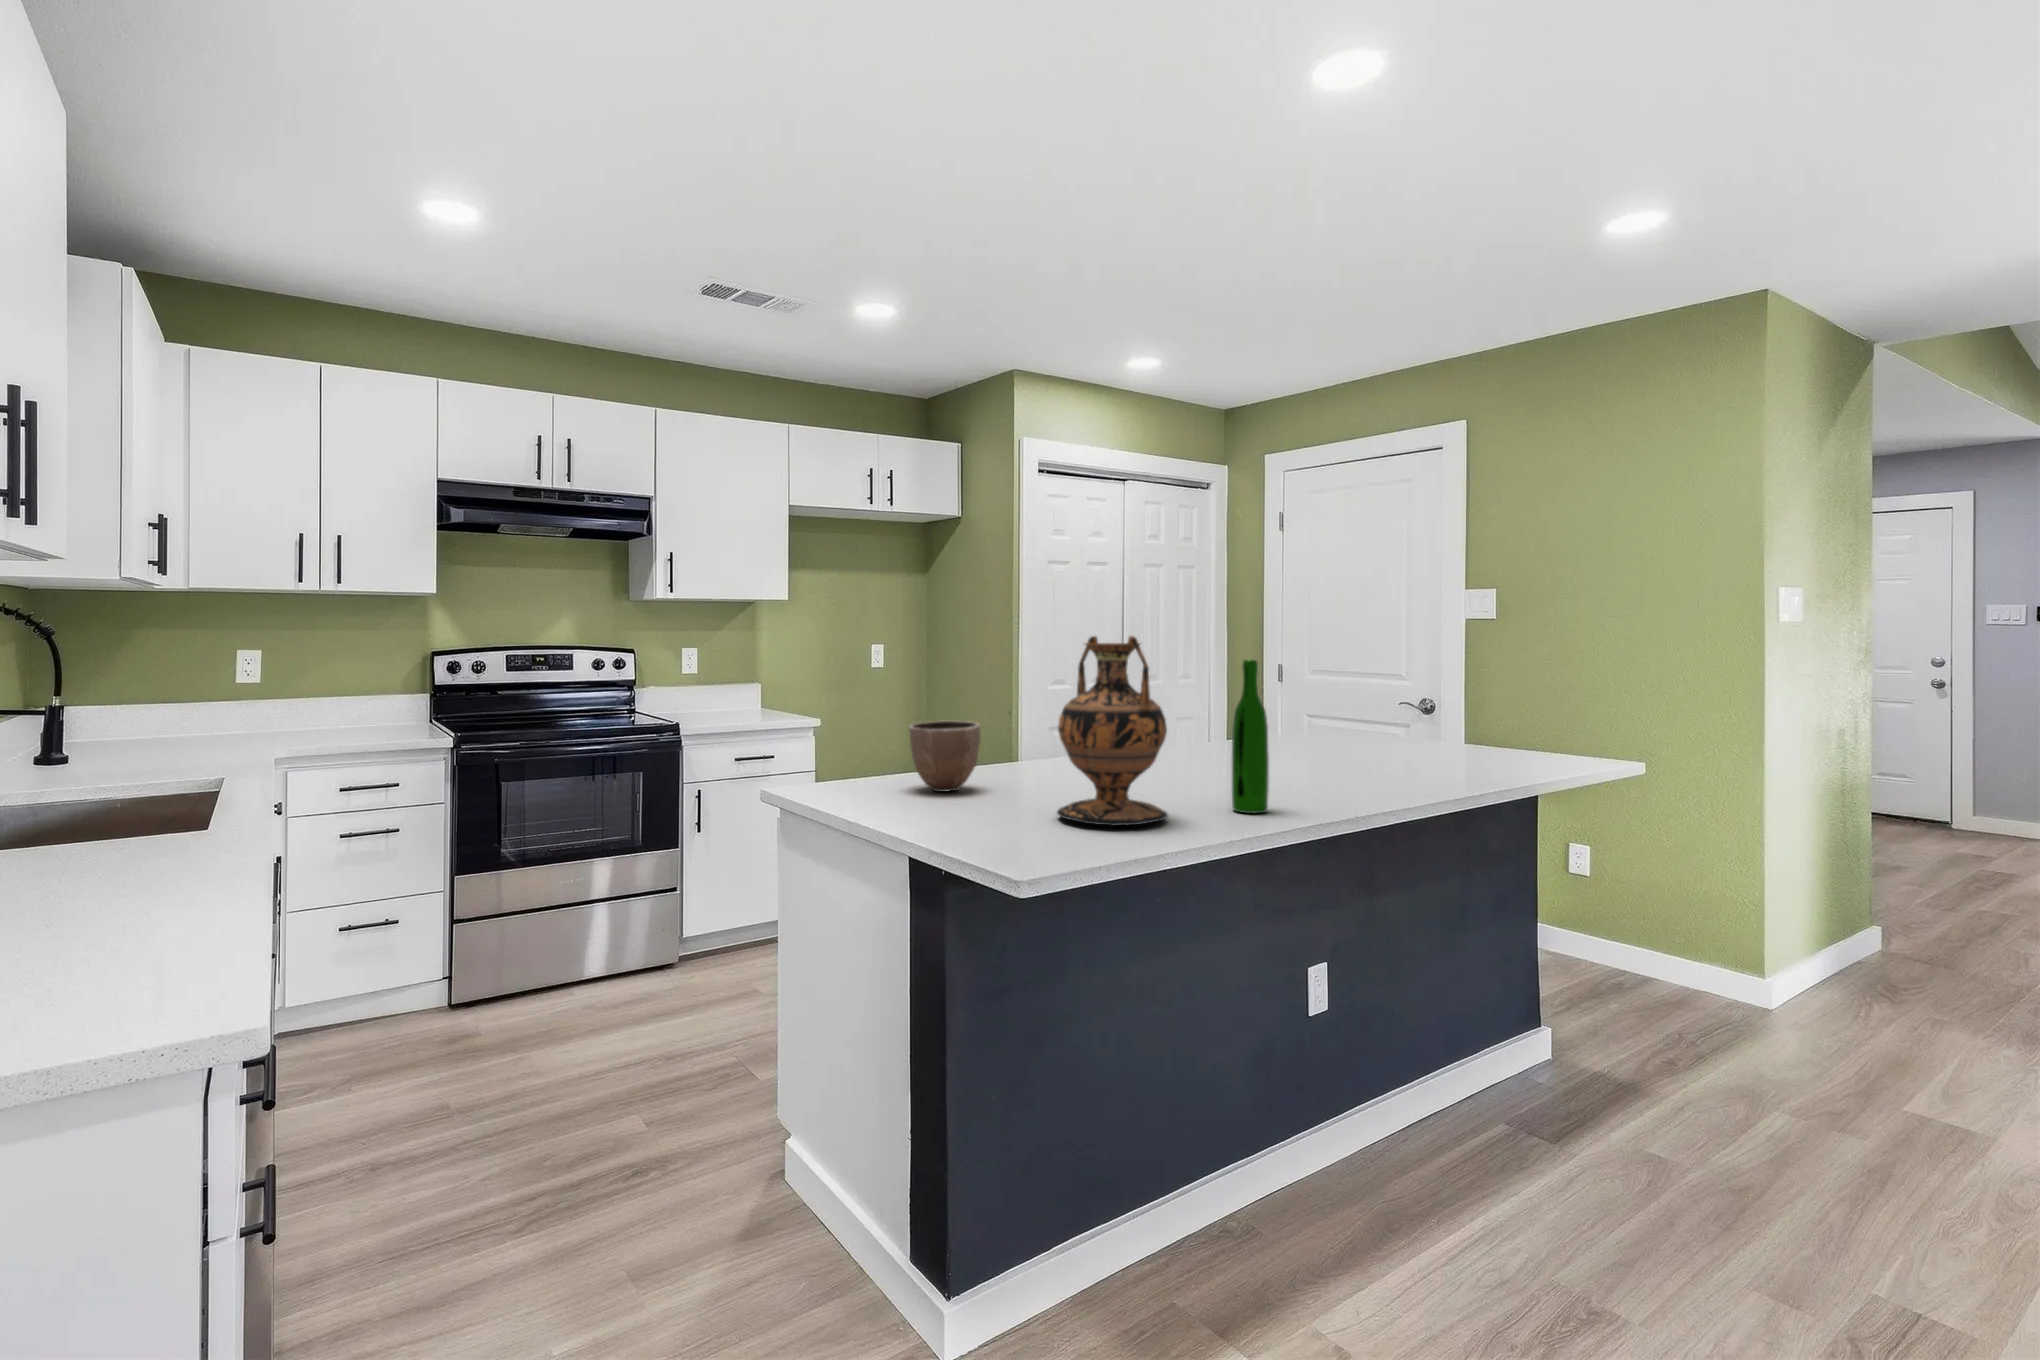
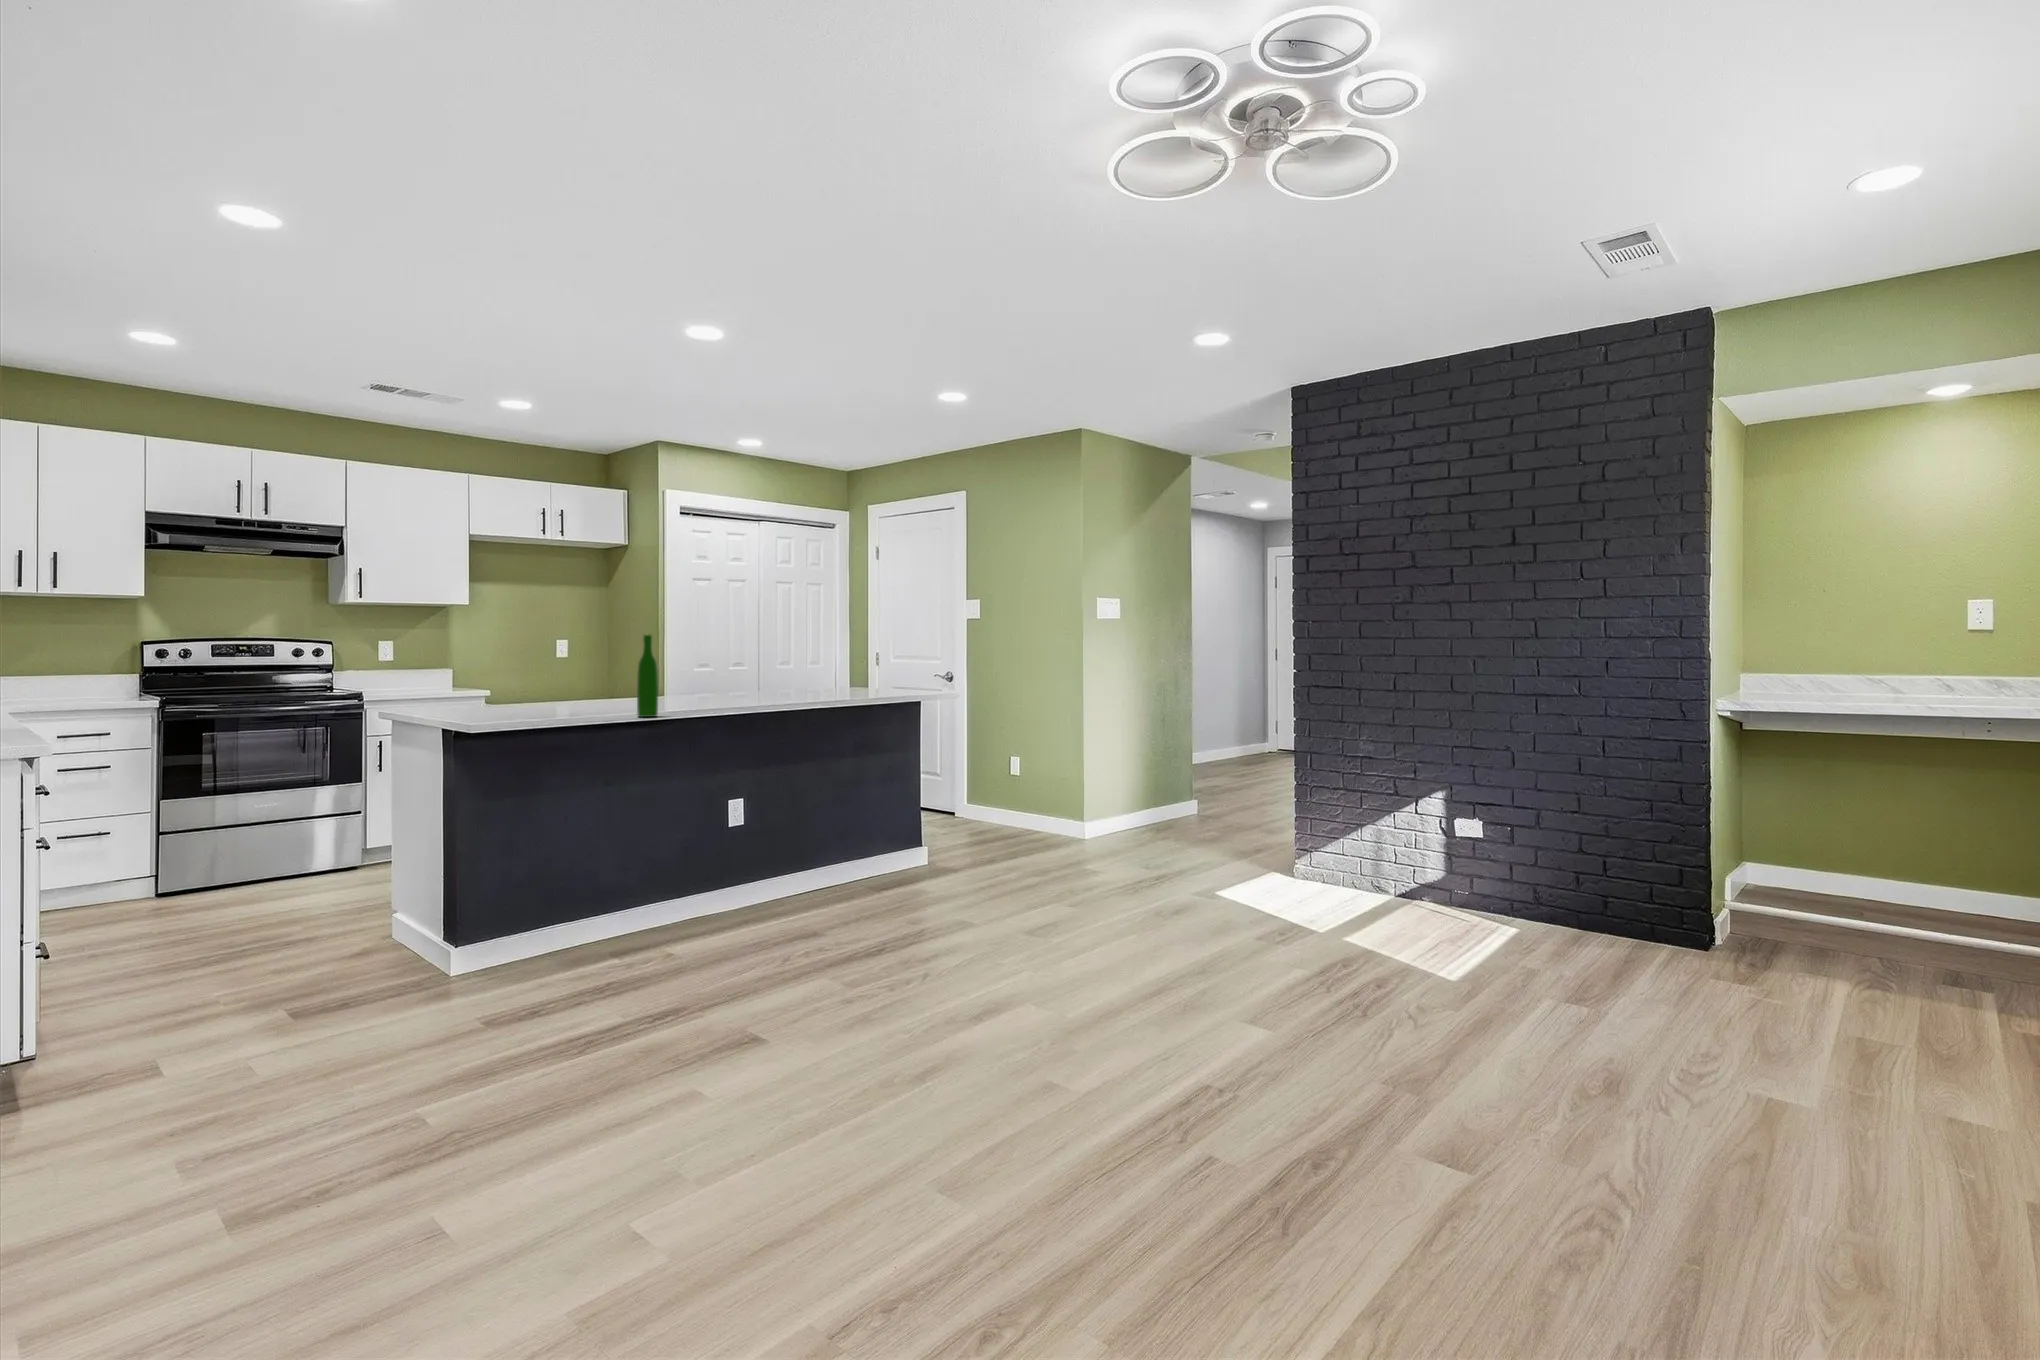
vase: present [1057,636,1168,826] -> none [520,620,588,721]
decorative bowl: present [909,721,980,792] -> none [457,674,506,714]

